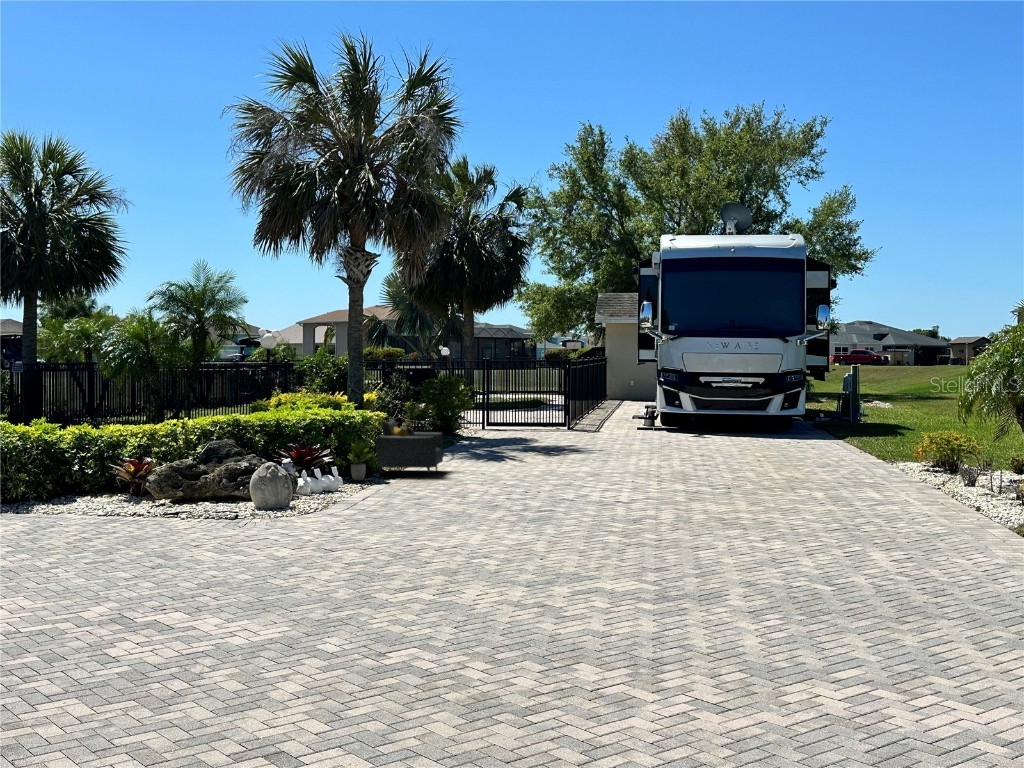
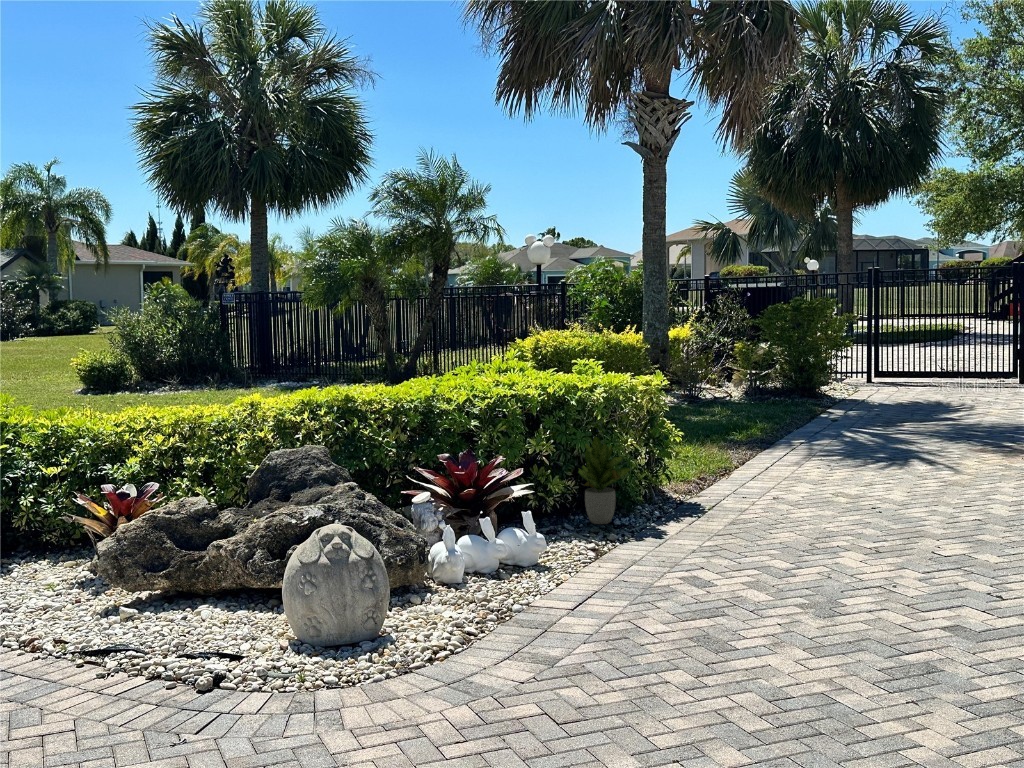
armchair: present [376,420,443,476] -> none [644,390,788,517]

